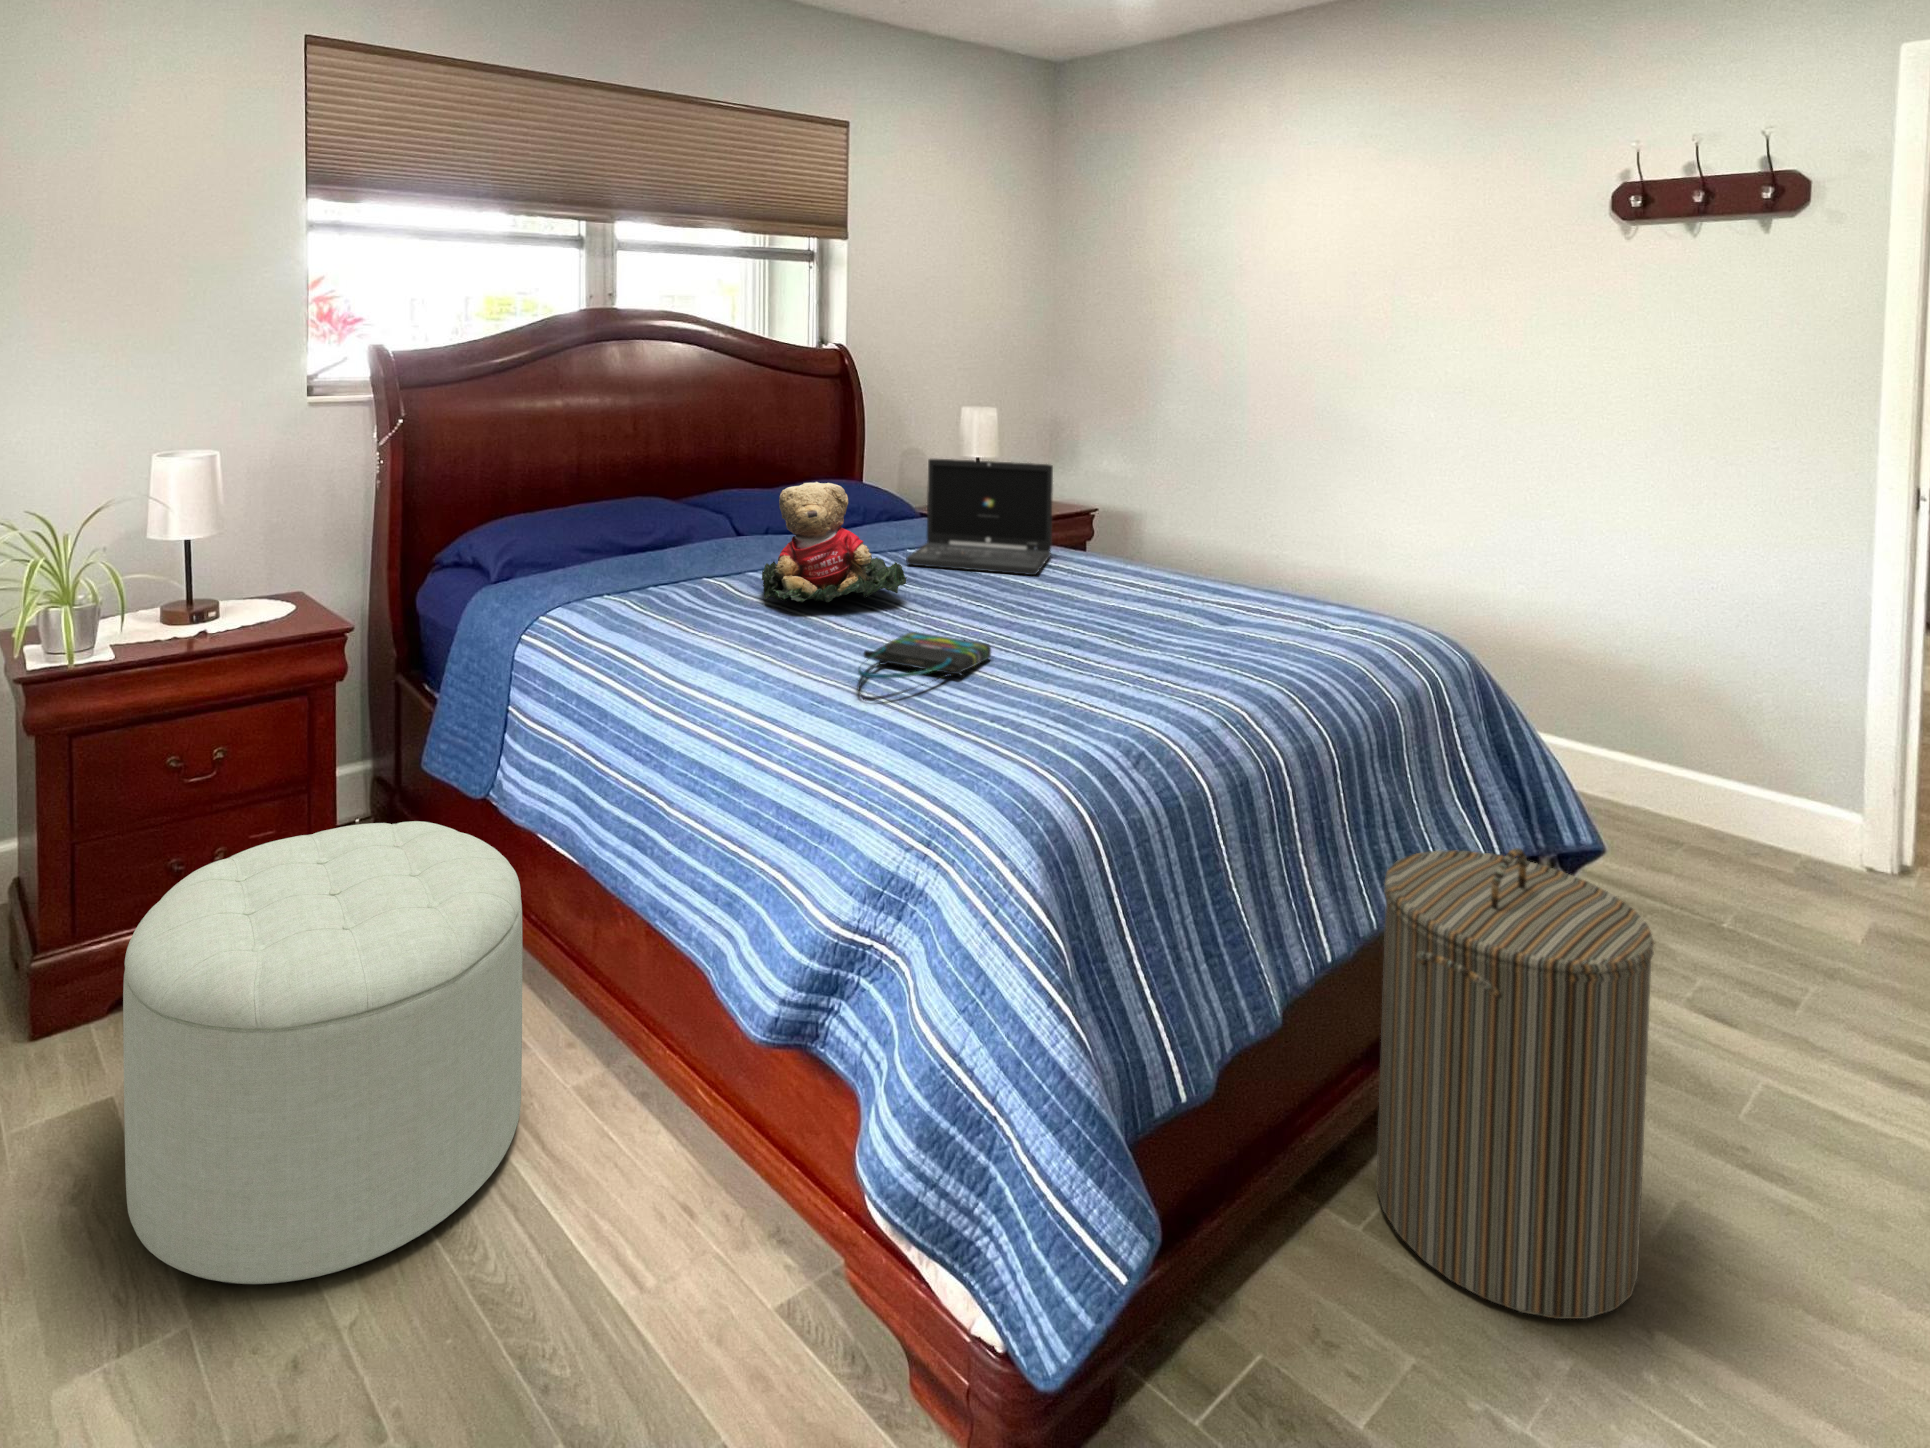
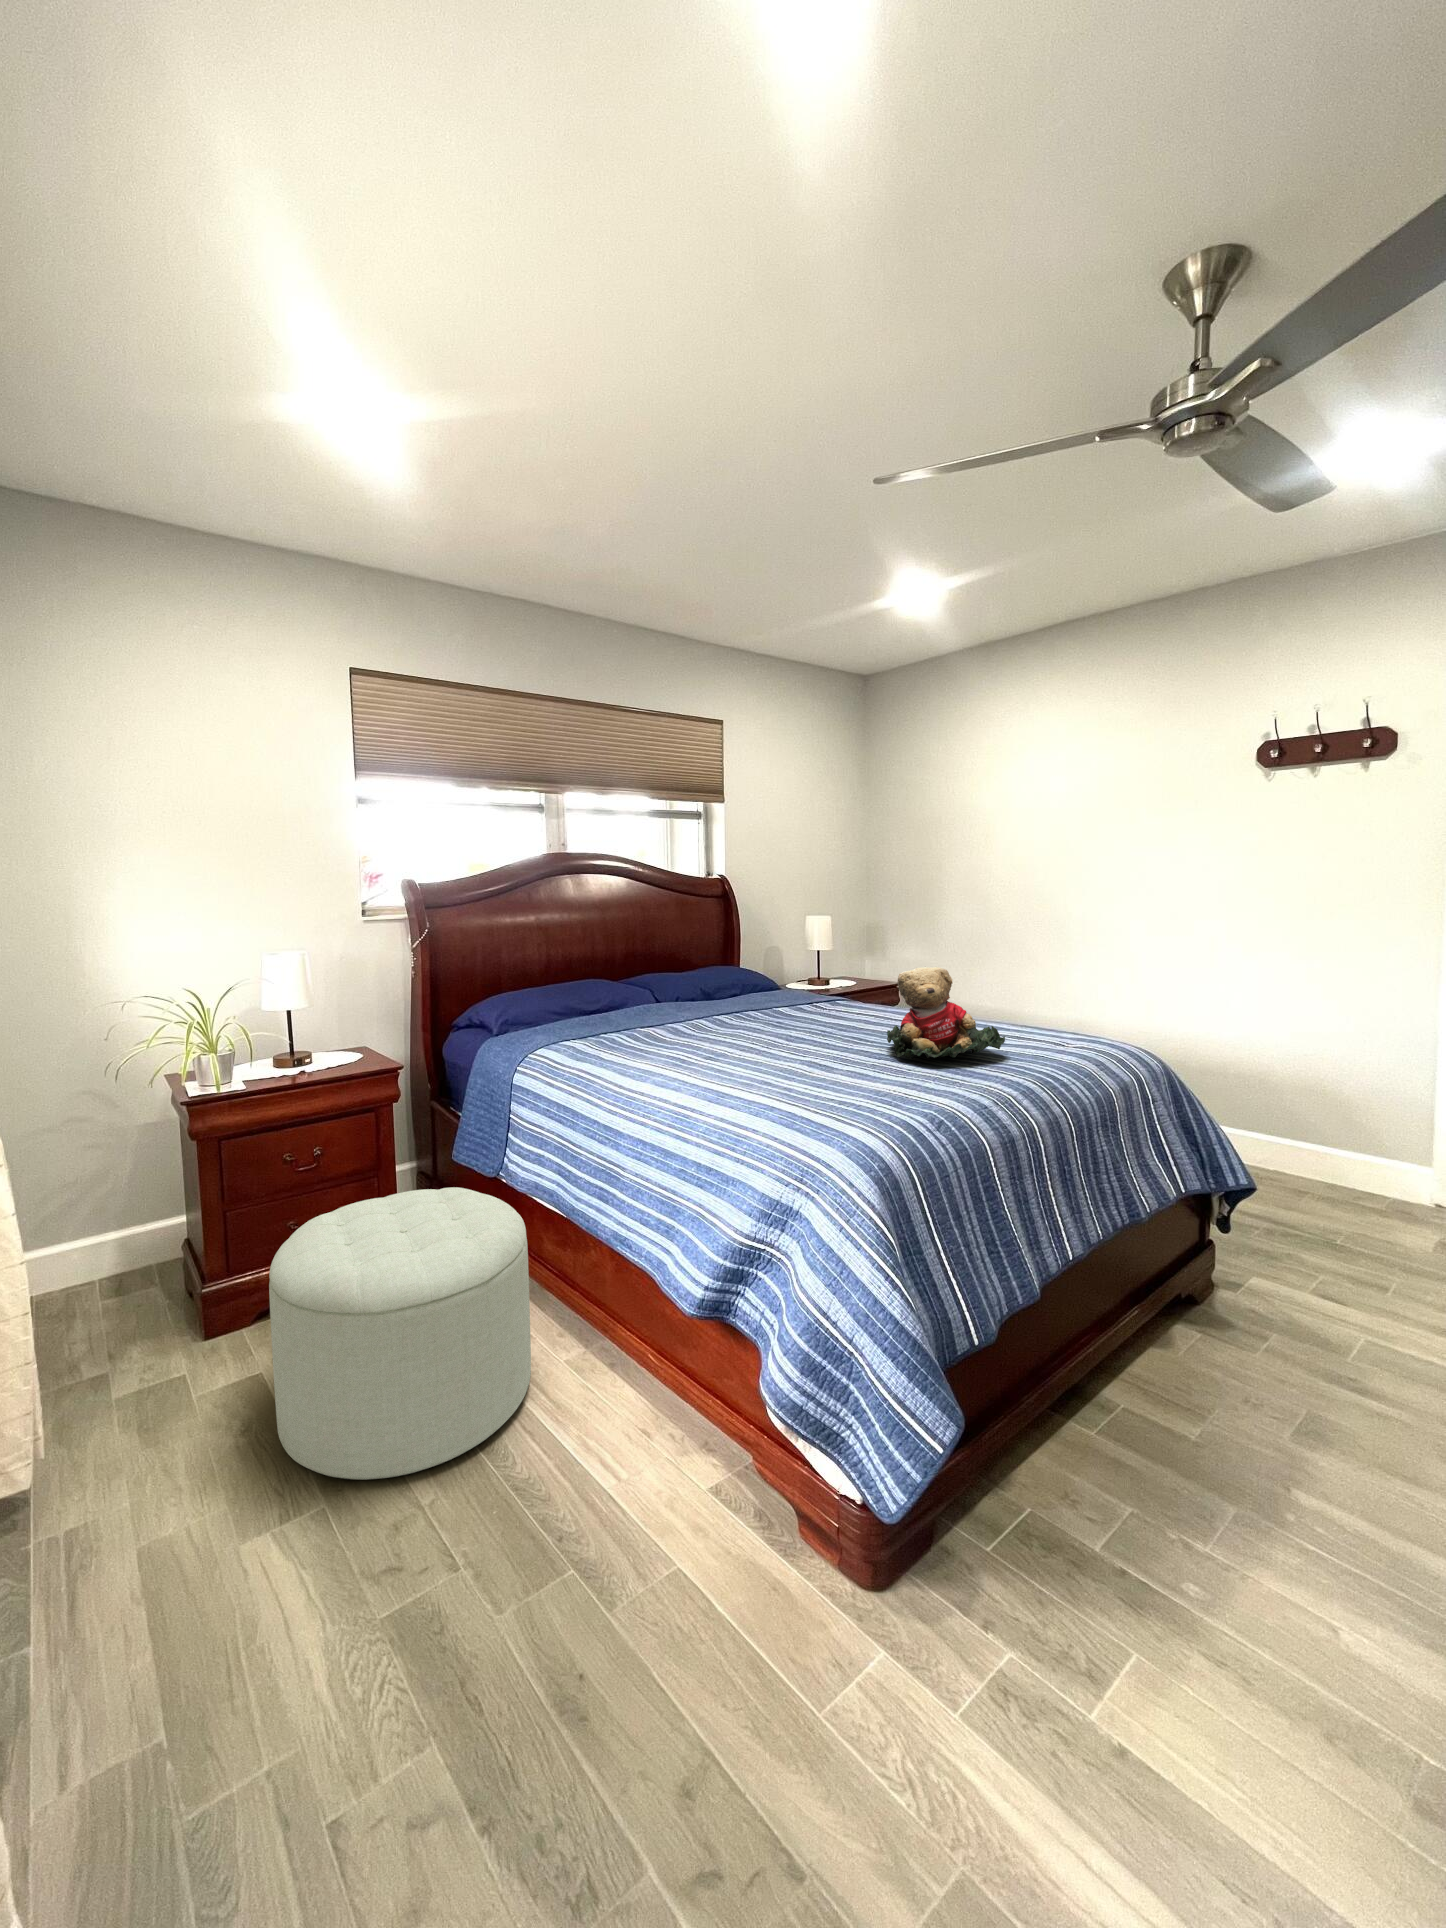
laptop: present [906,459,1053,575] -> none [773,945,872,1021]
teddy bear: present [762,482,907,602] -> present [887,967,1005,1059]
tote bag: present [857,632,991,701] -> none [747,1055,835,1096]
laundry hamper: present [1376,848,1654,1319] -> none [1106,1180,1293,1487]

